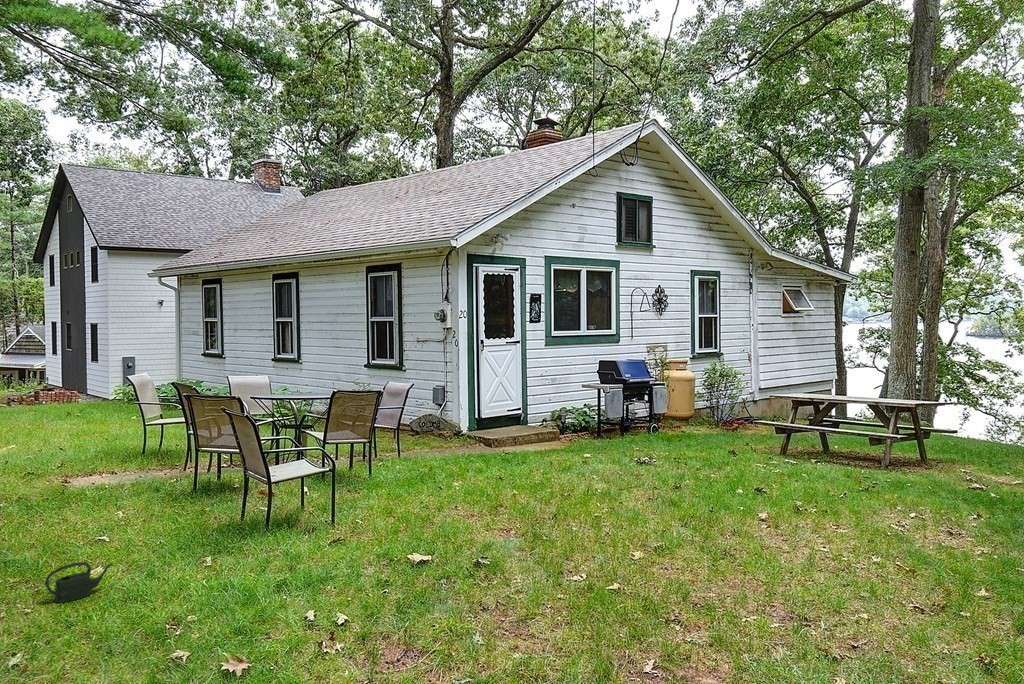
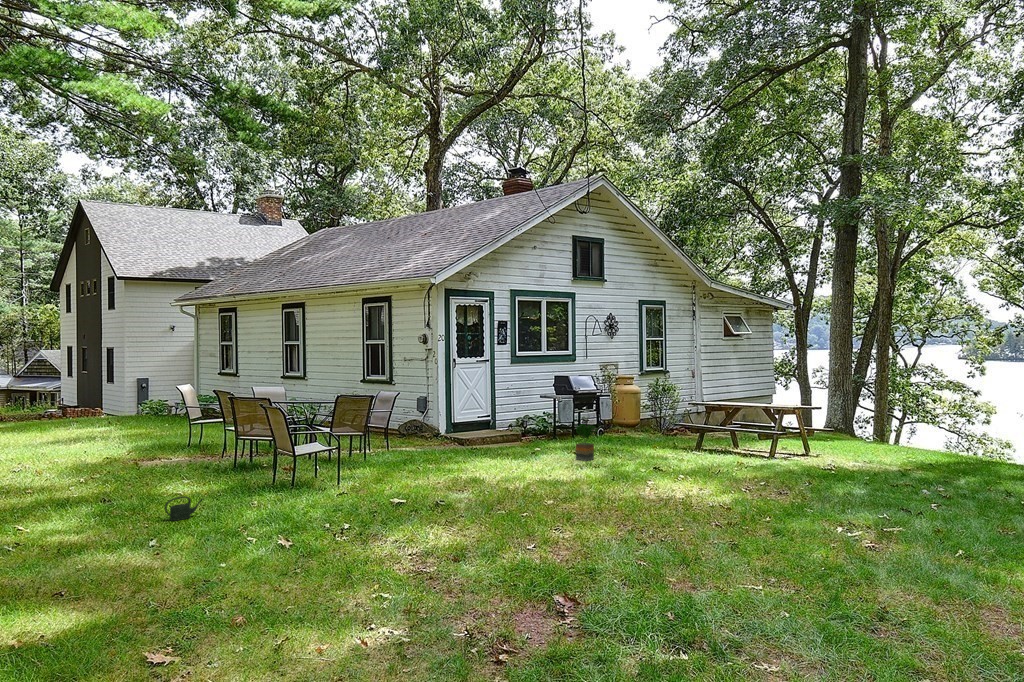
potted tree: none [644,428,675,478] -> present [576,424,597,461]

